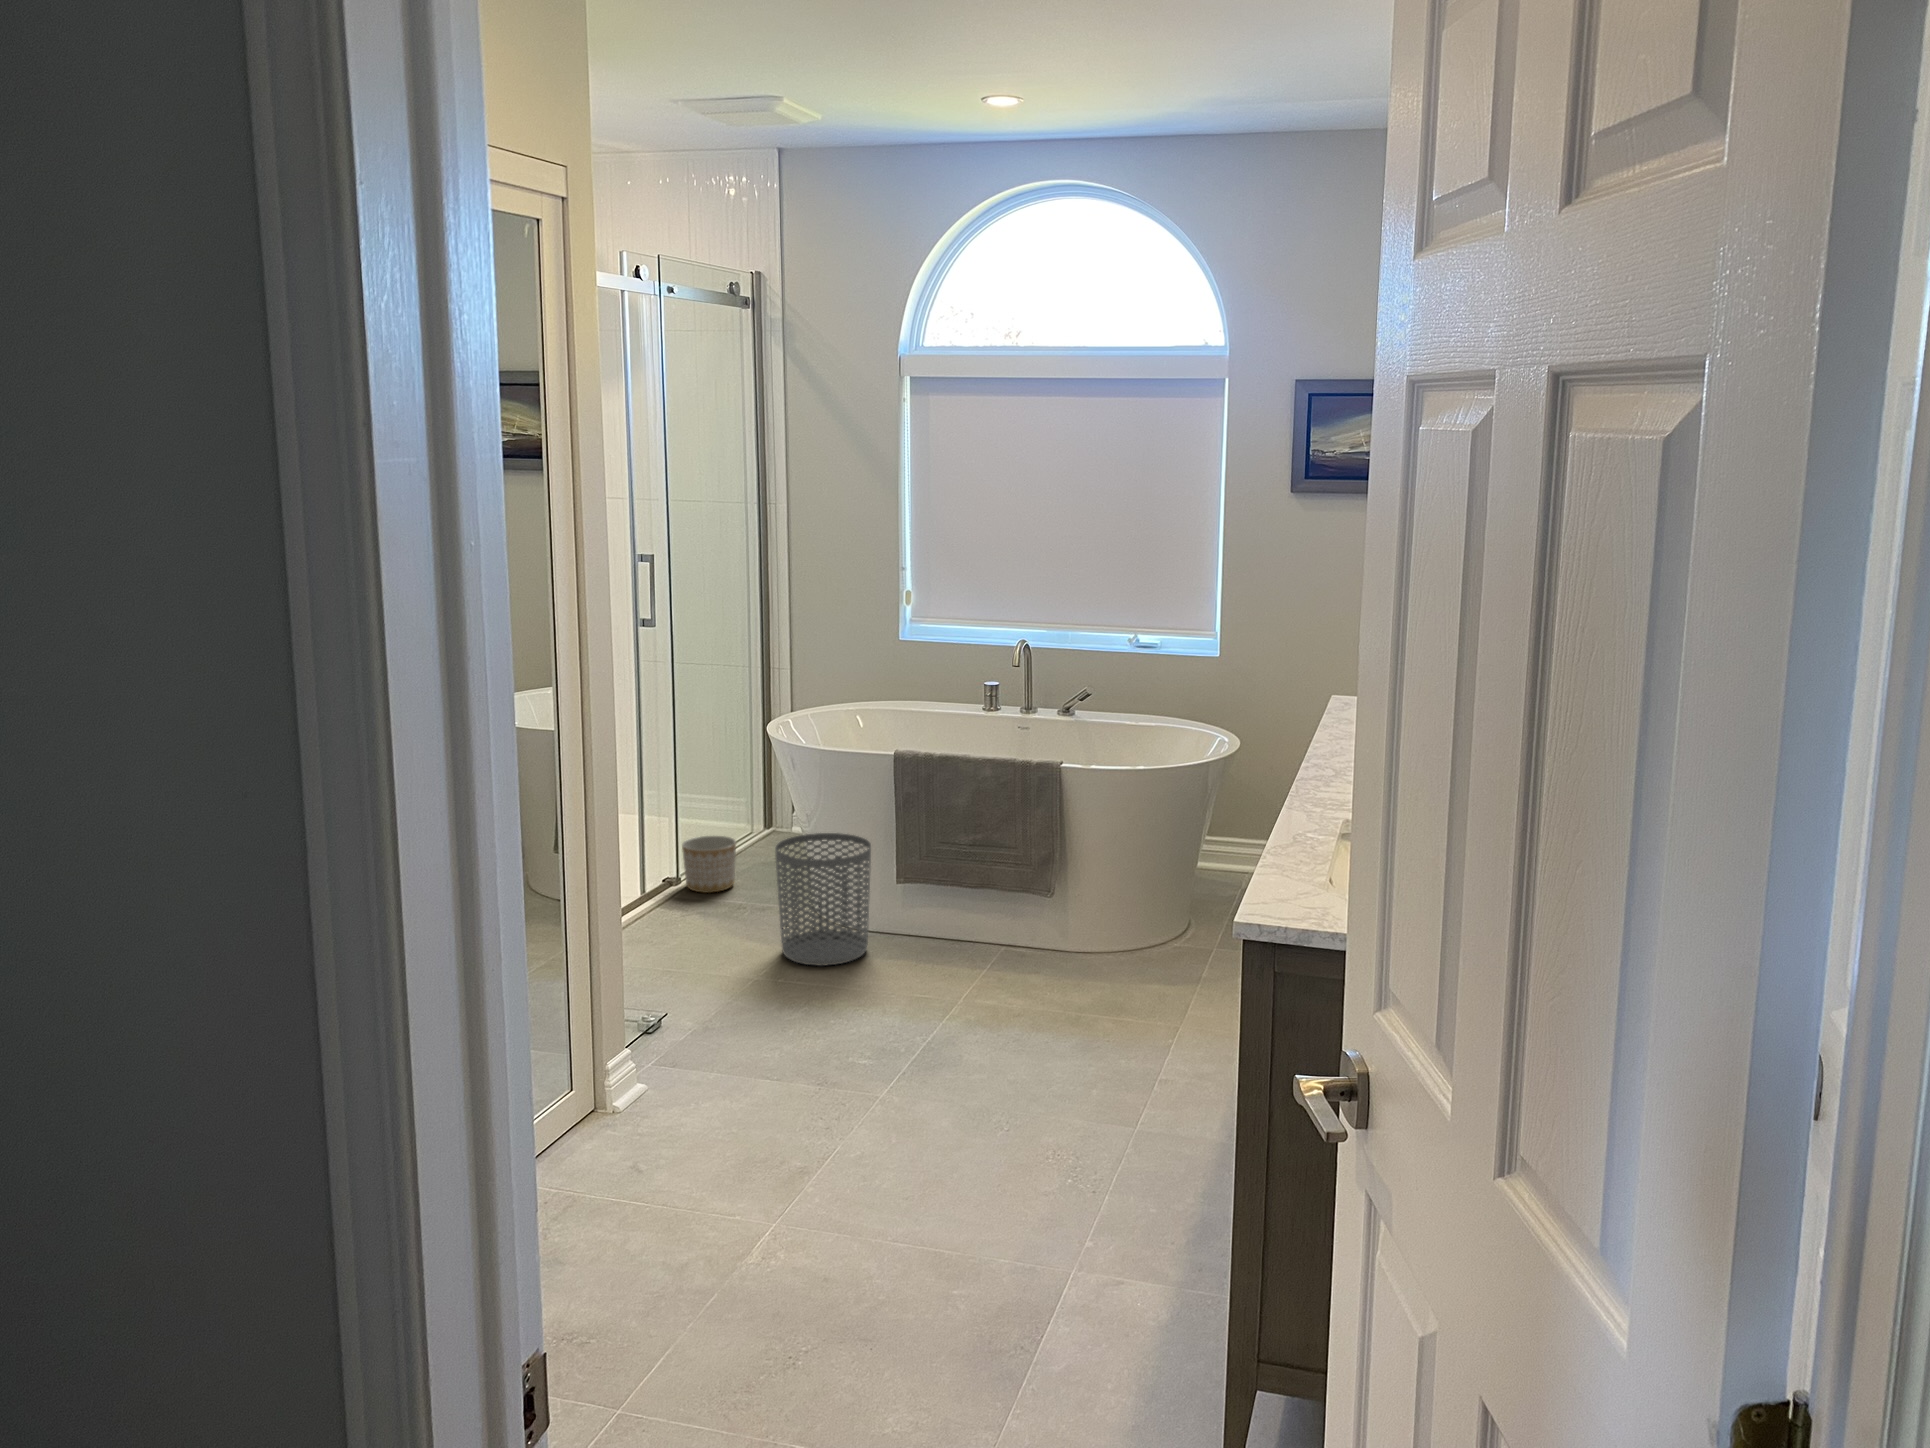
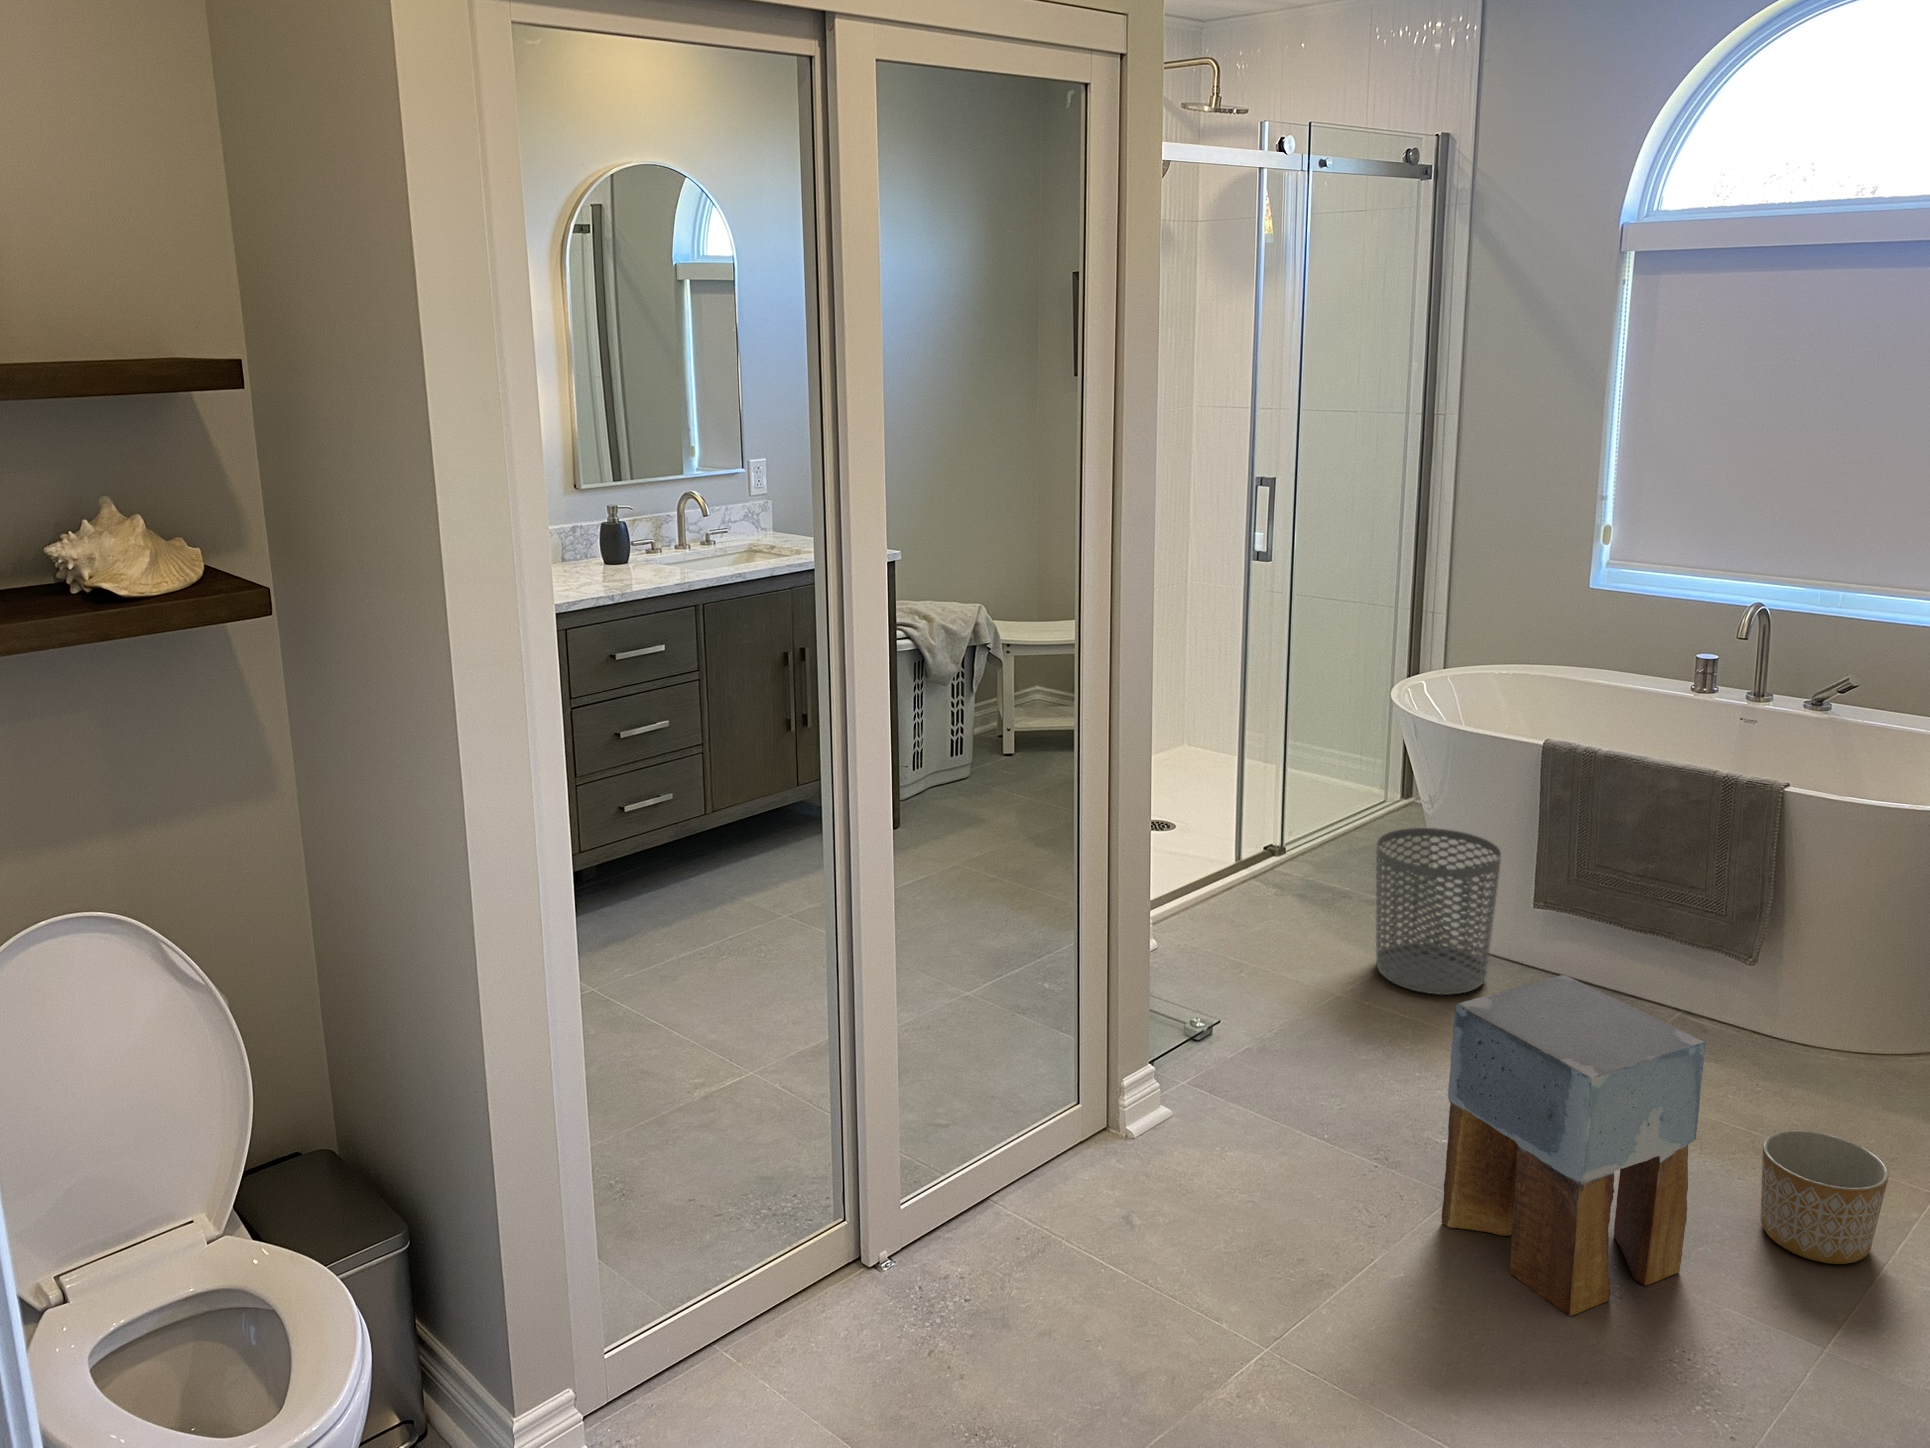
planter: present [682,835,736,893] -> present [1761,1130,1889,1264]
stool: none [876,904,1041,1141] -> present [1441,975,1706,1316]

